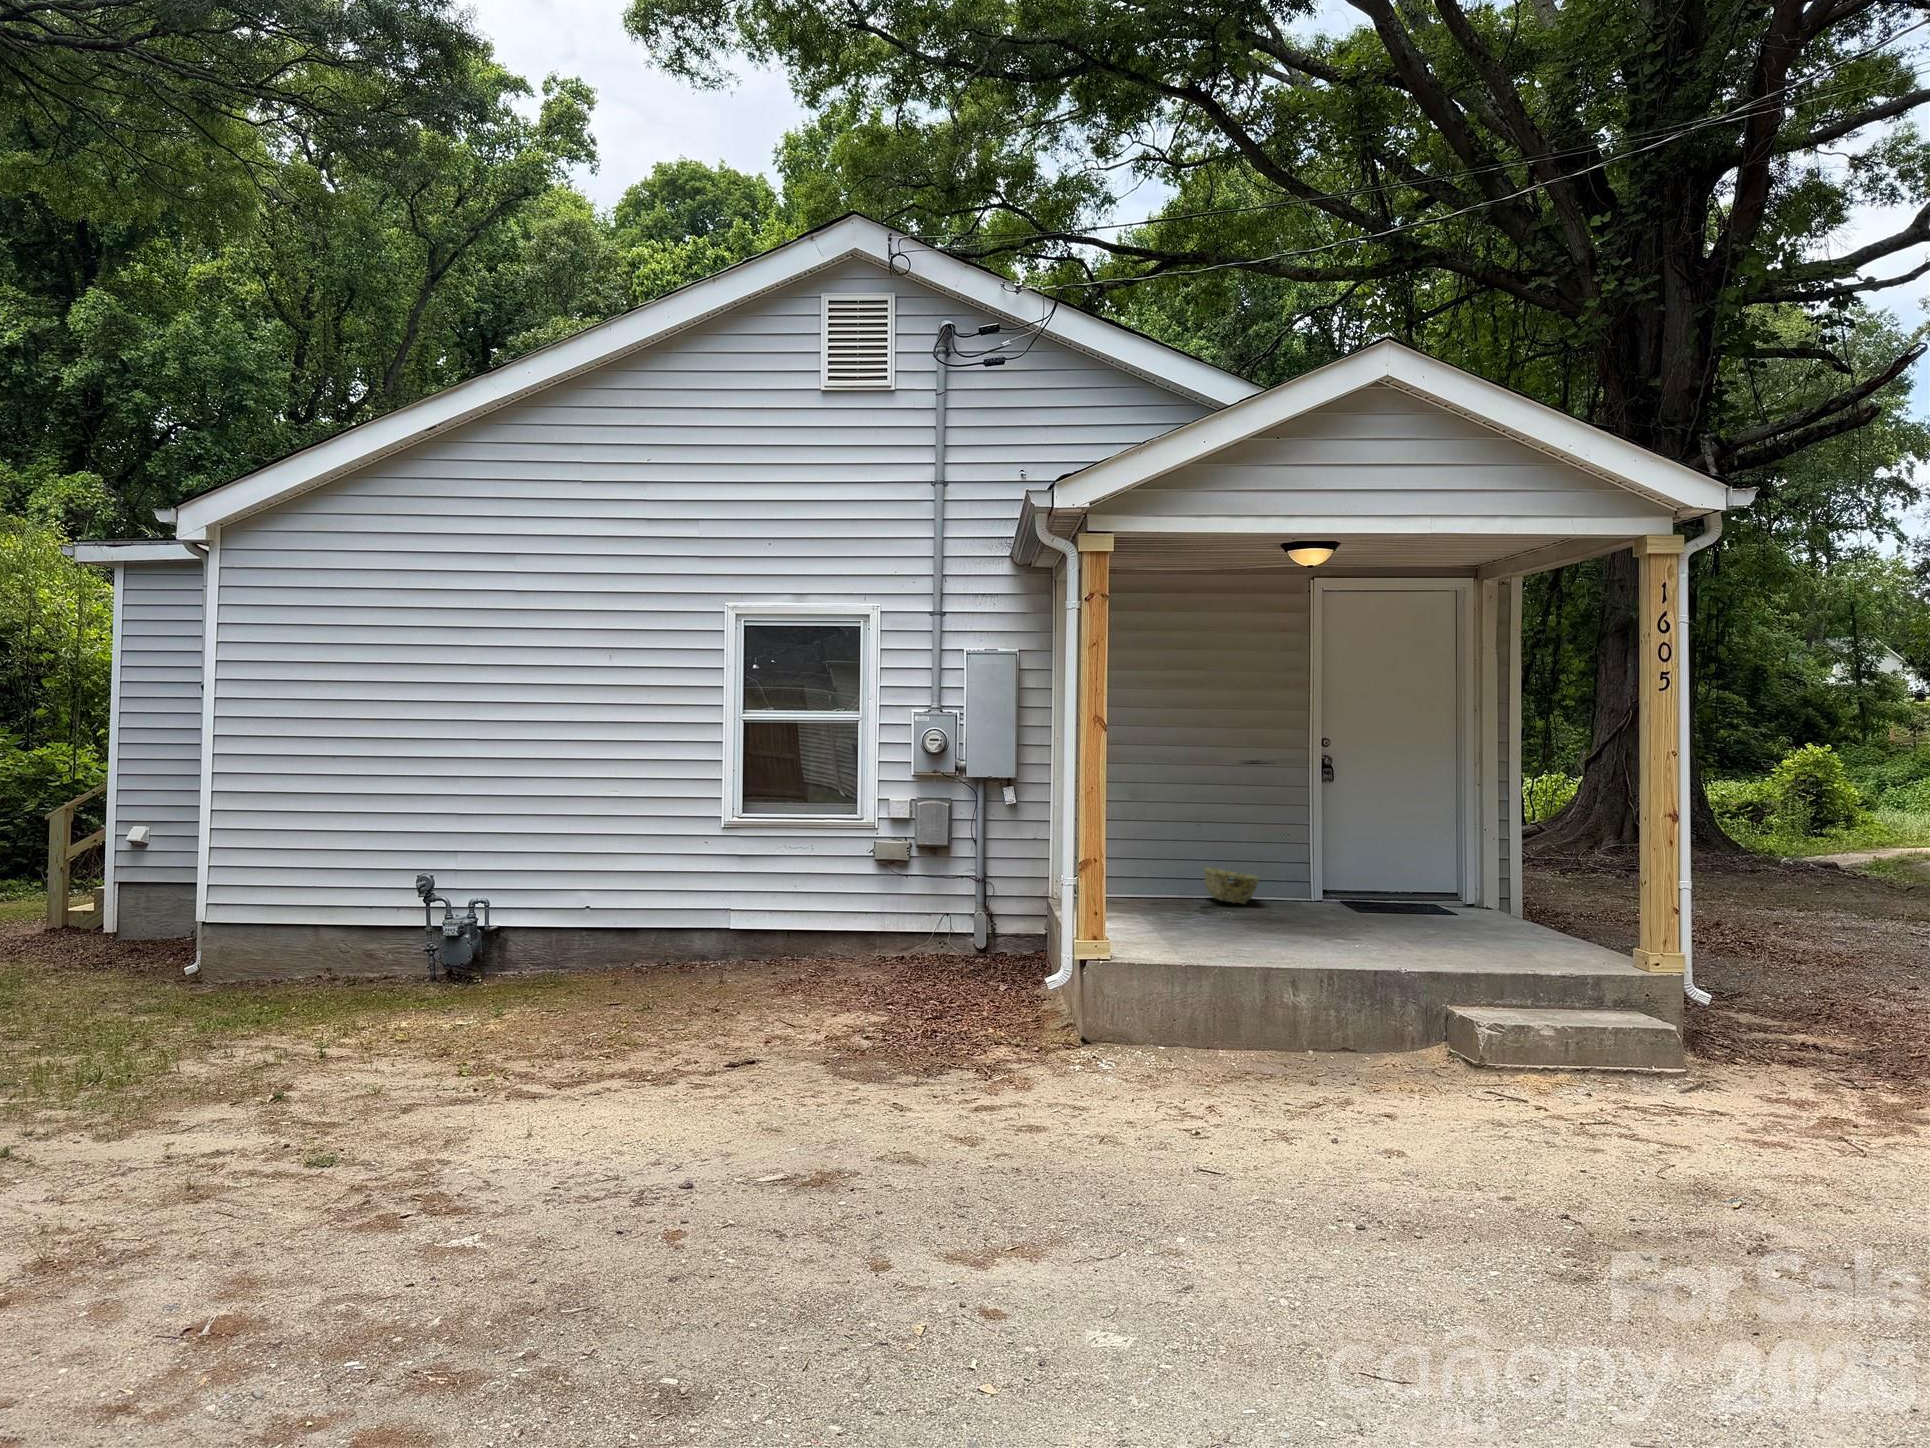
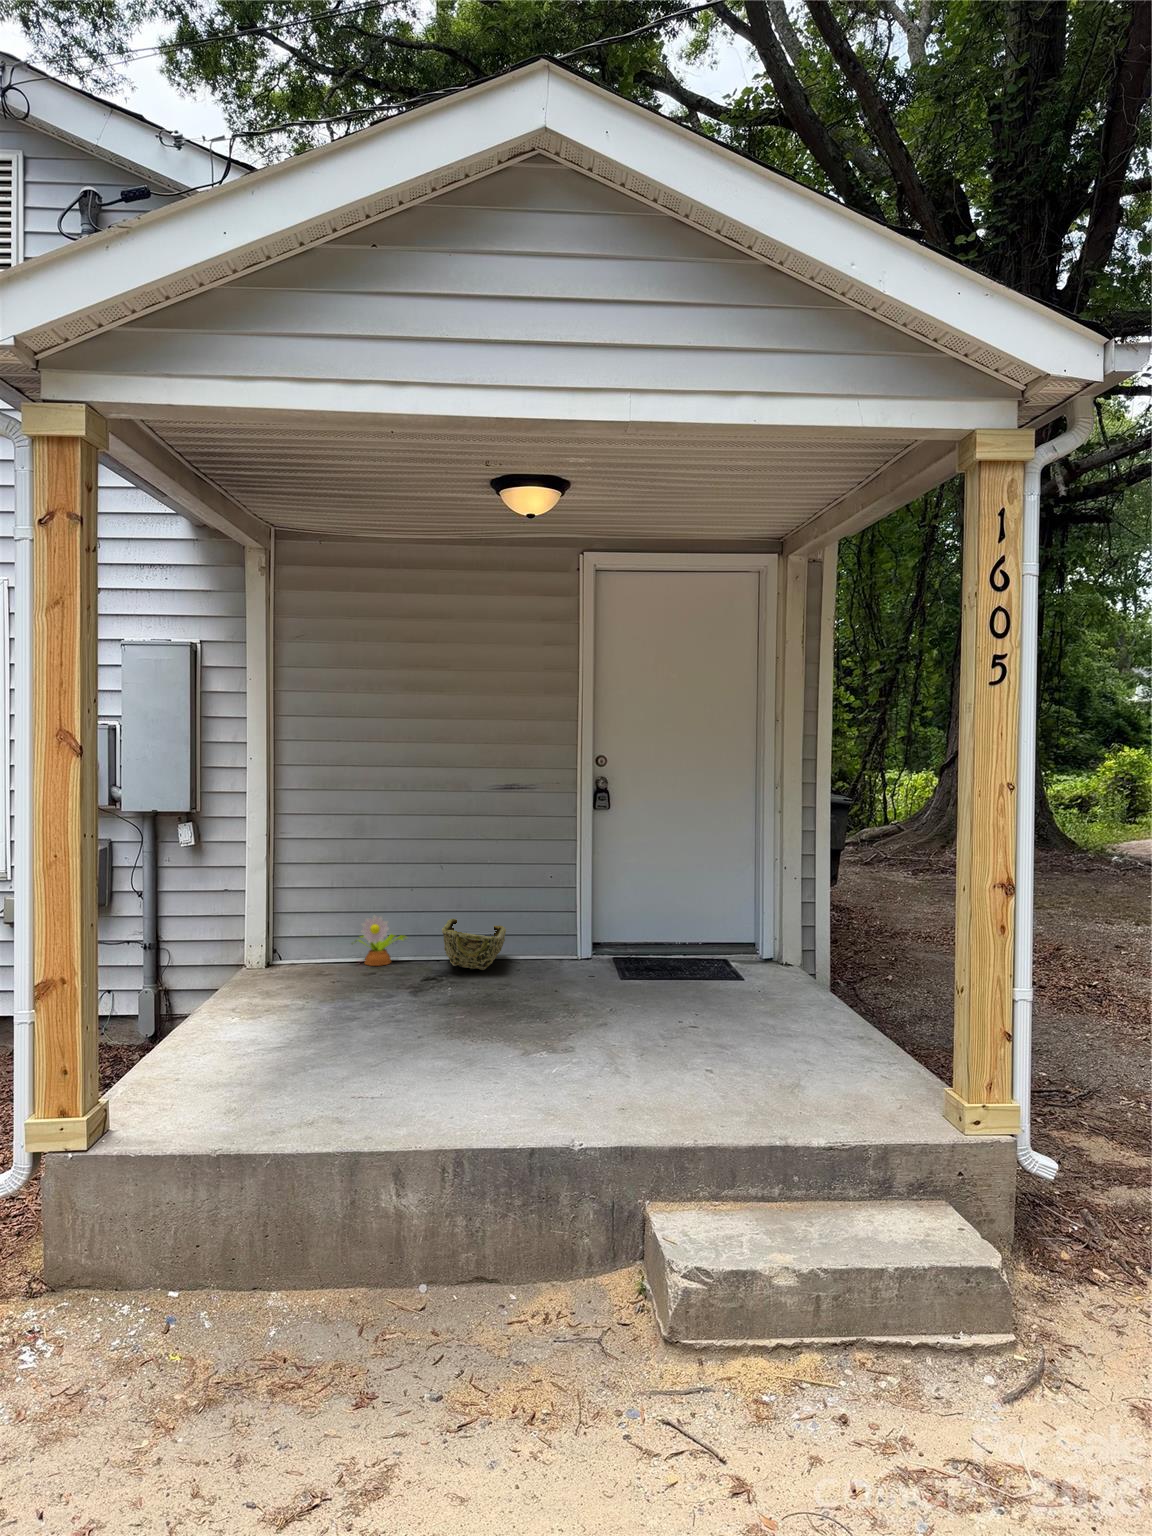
decorative plant: none [1133,860,1175,901] -> present [352,915,406,966]

